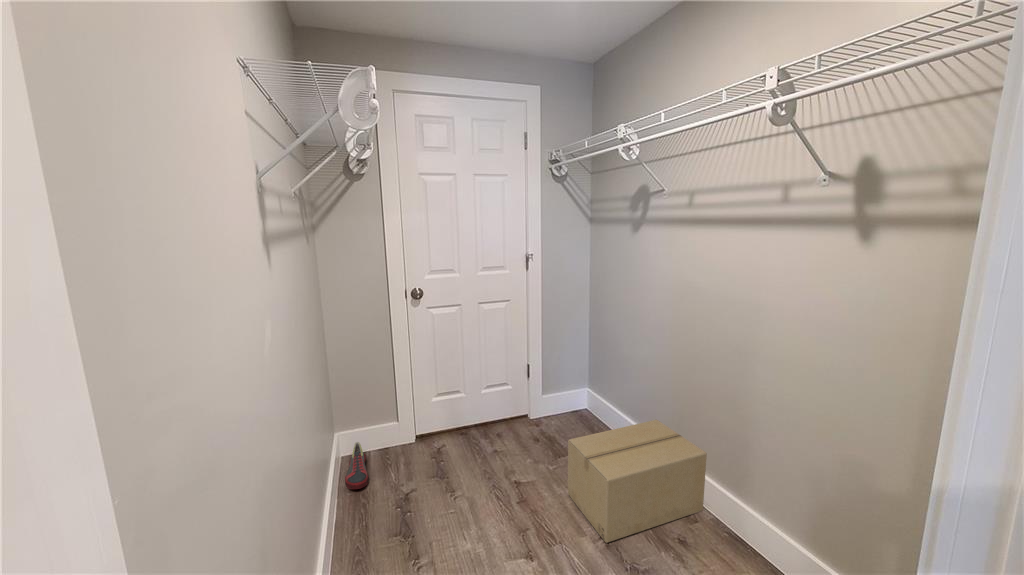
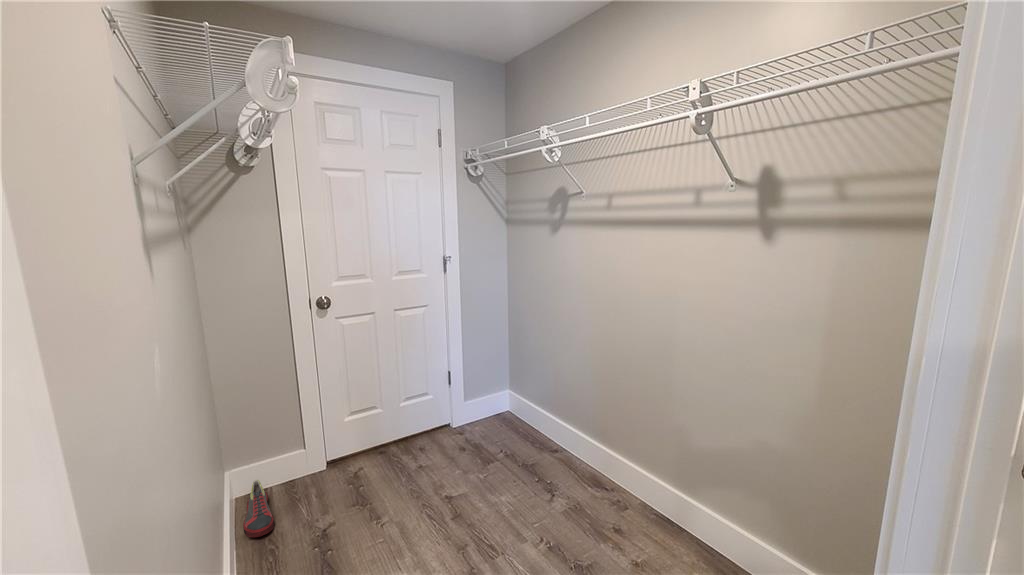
cardboard box: present [568,420,707,543] -> none [502,415,632,545]

